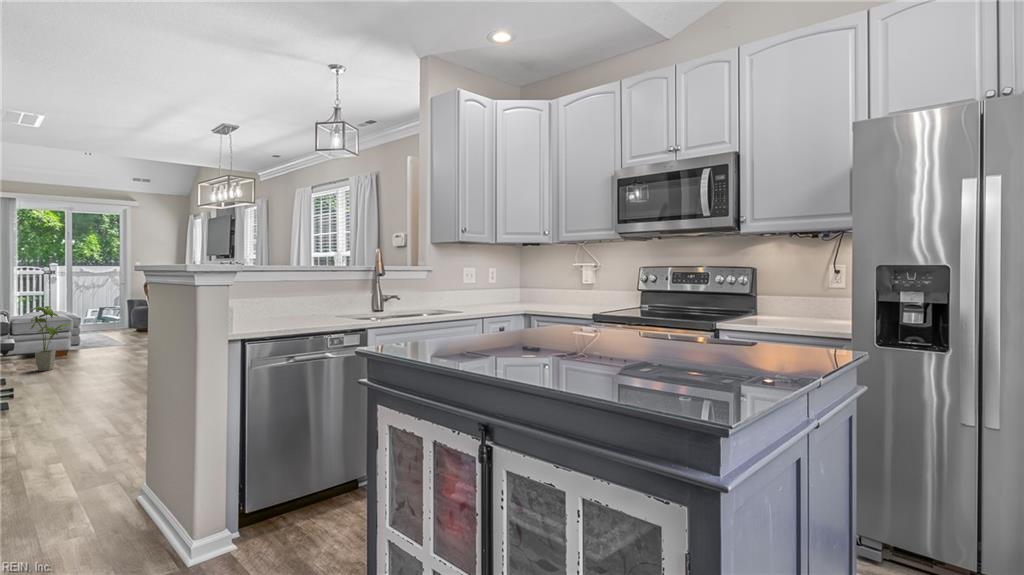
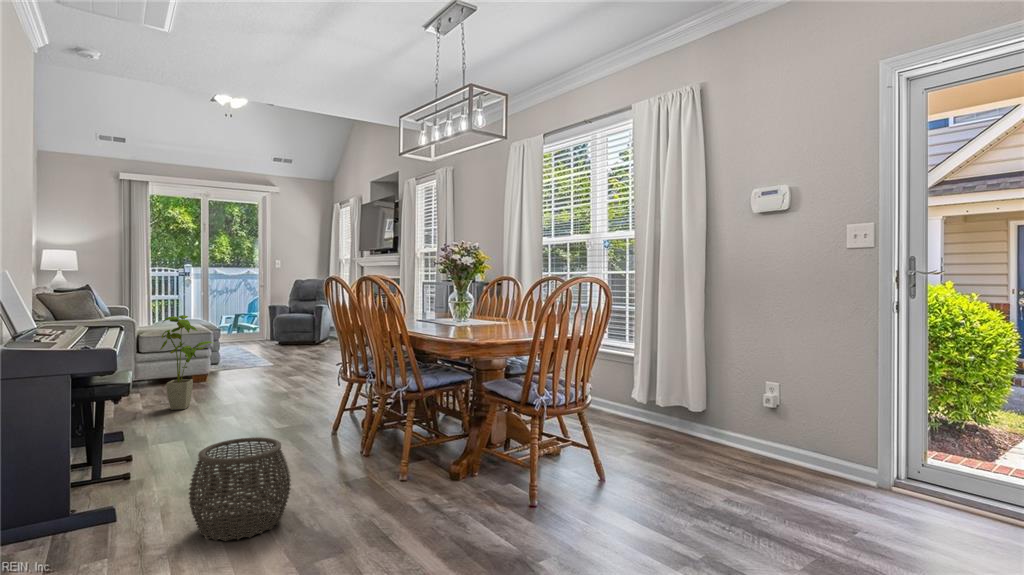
woven basket: none [50,369,111,417] -> present [189,437,291,541]

